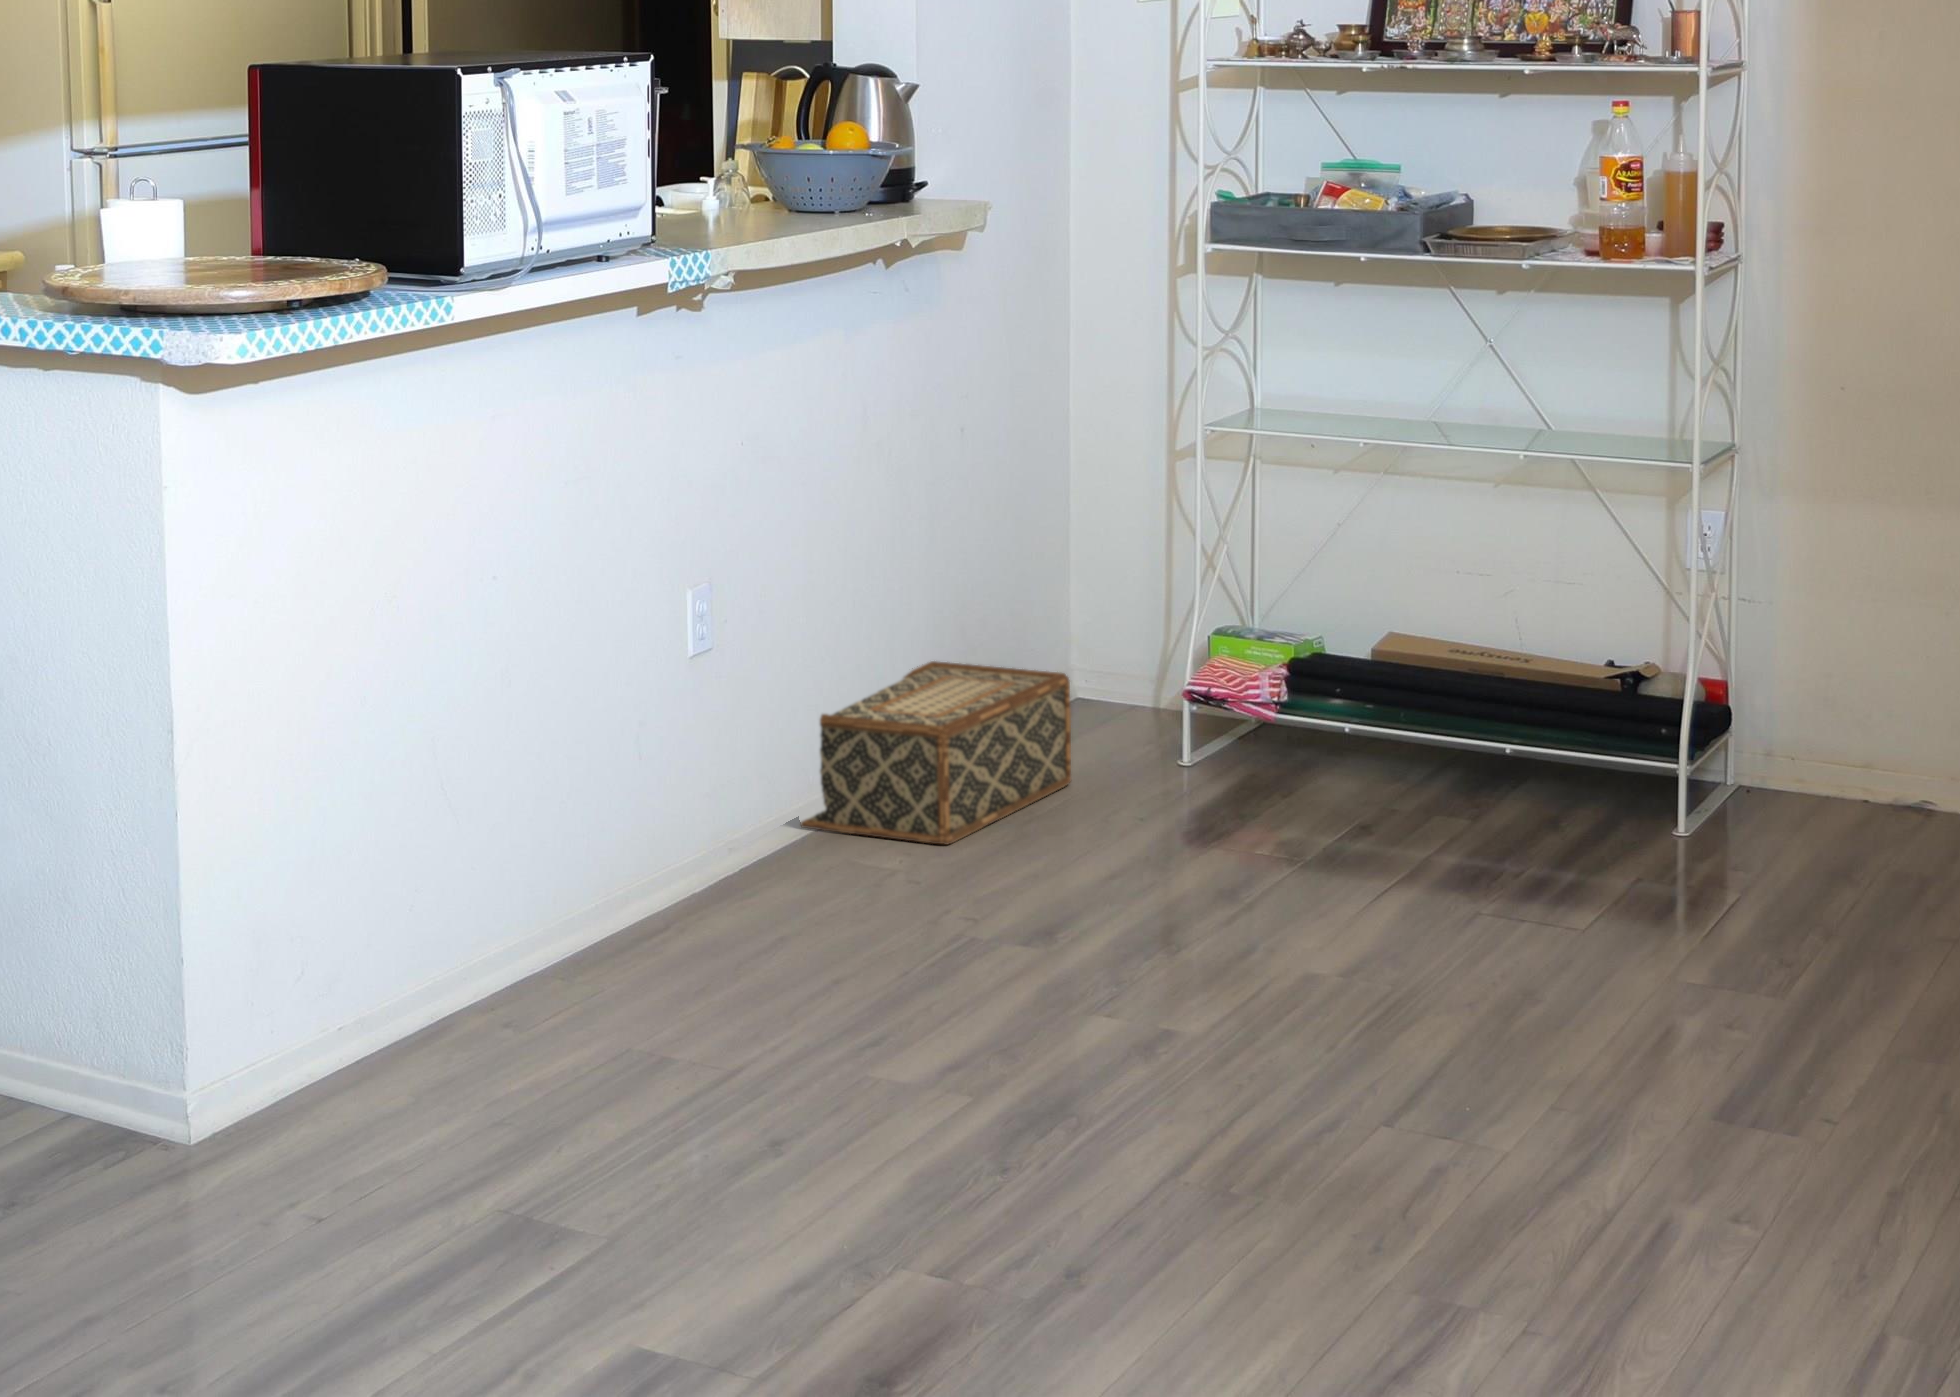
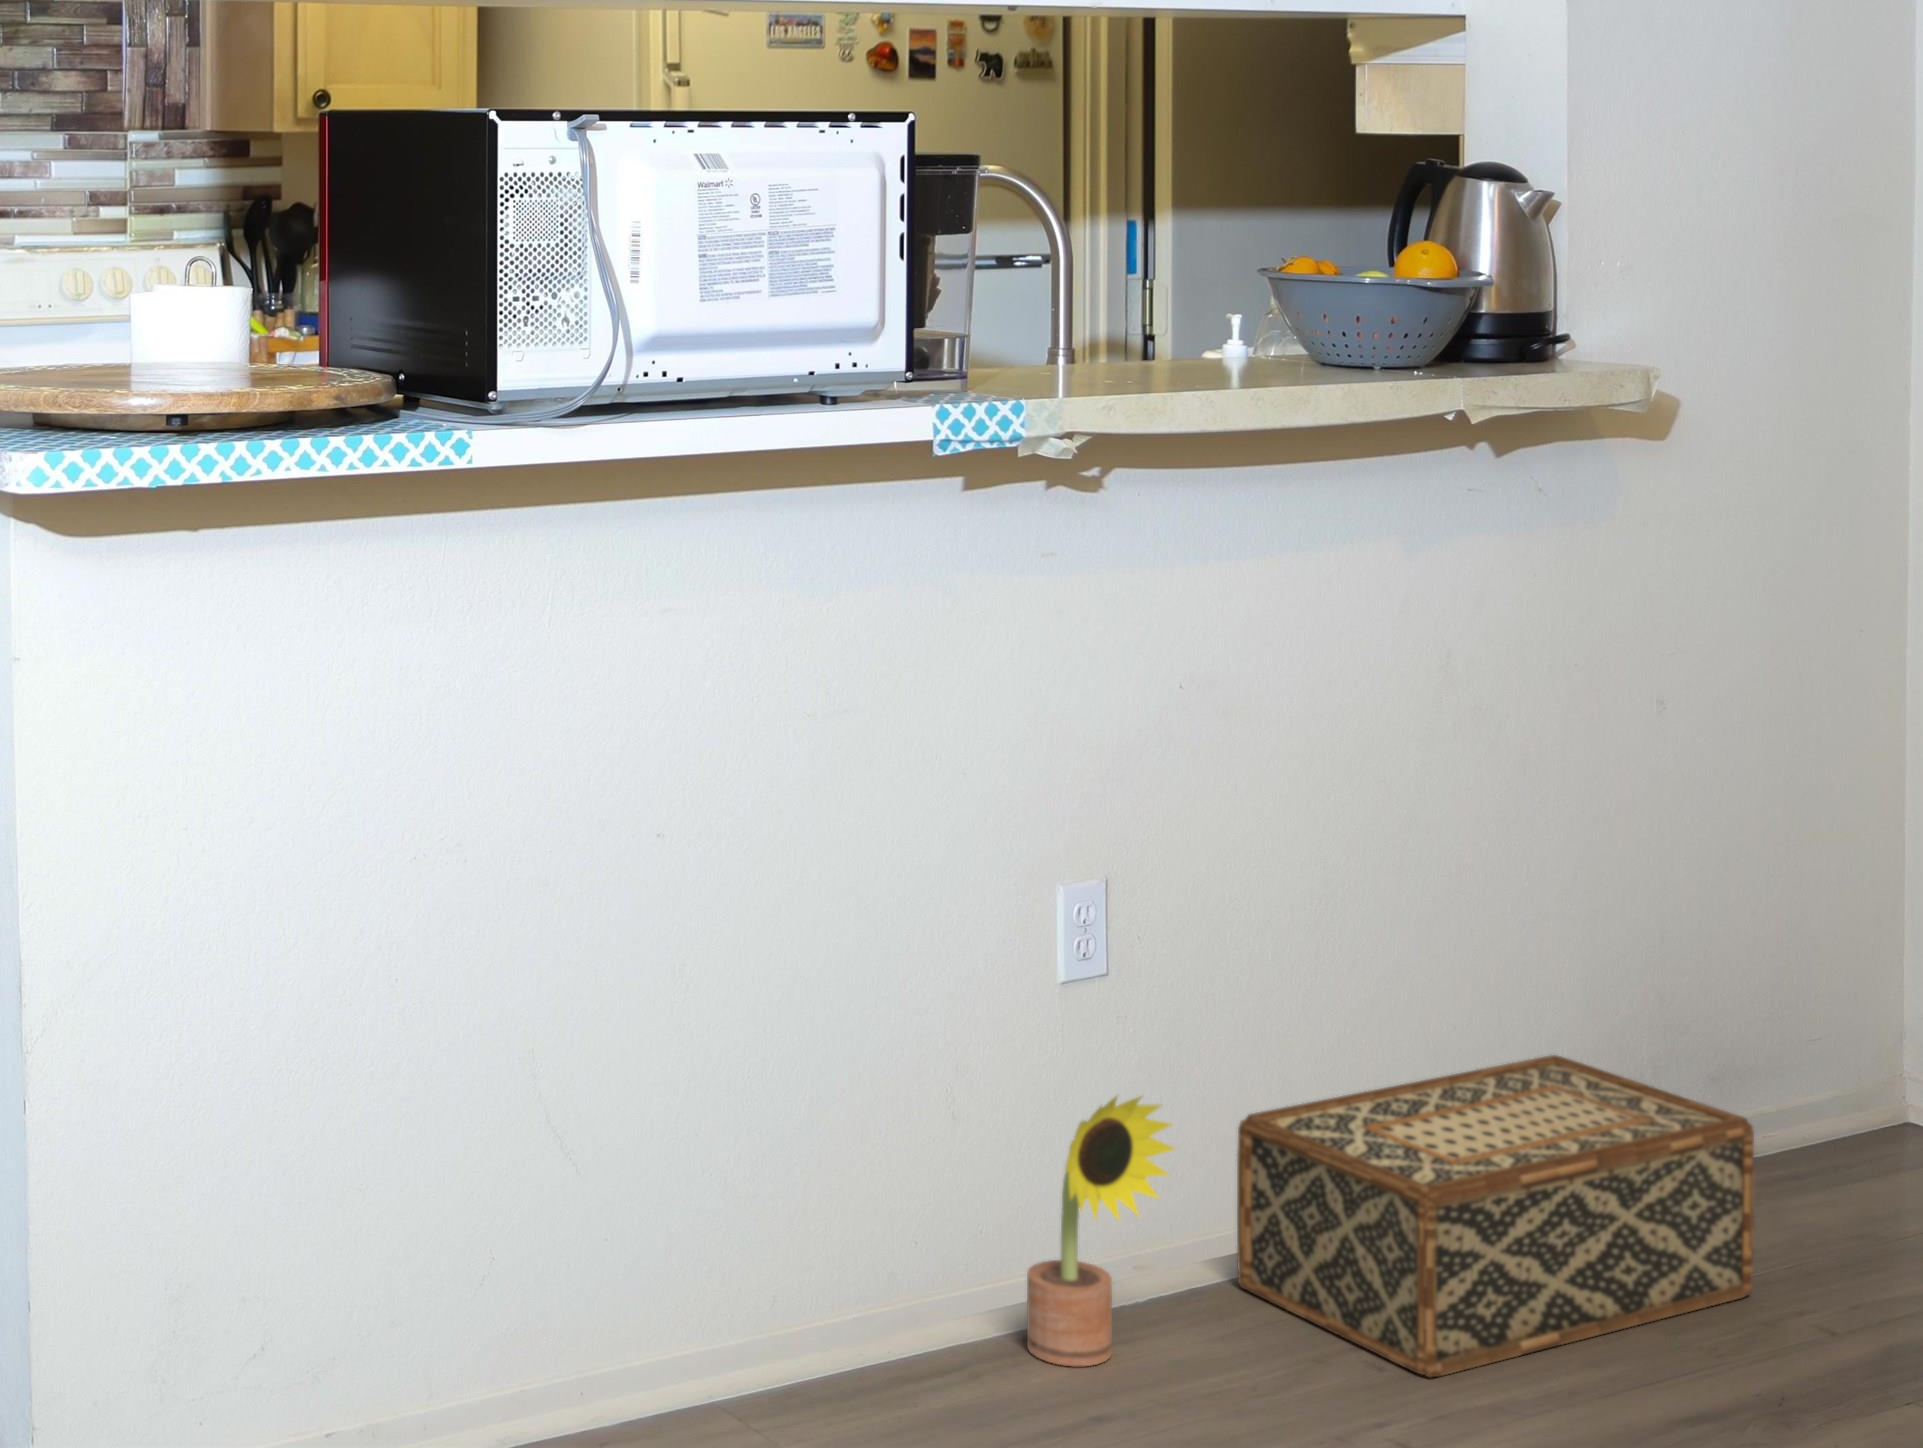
decorative plant: none [715,692,808,876] -> present [1027,1097,1175,1366]

